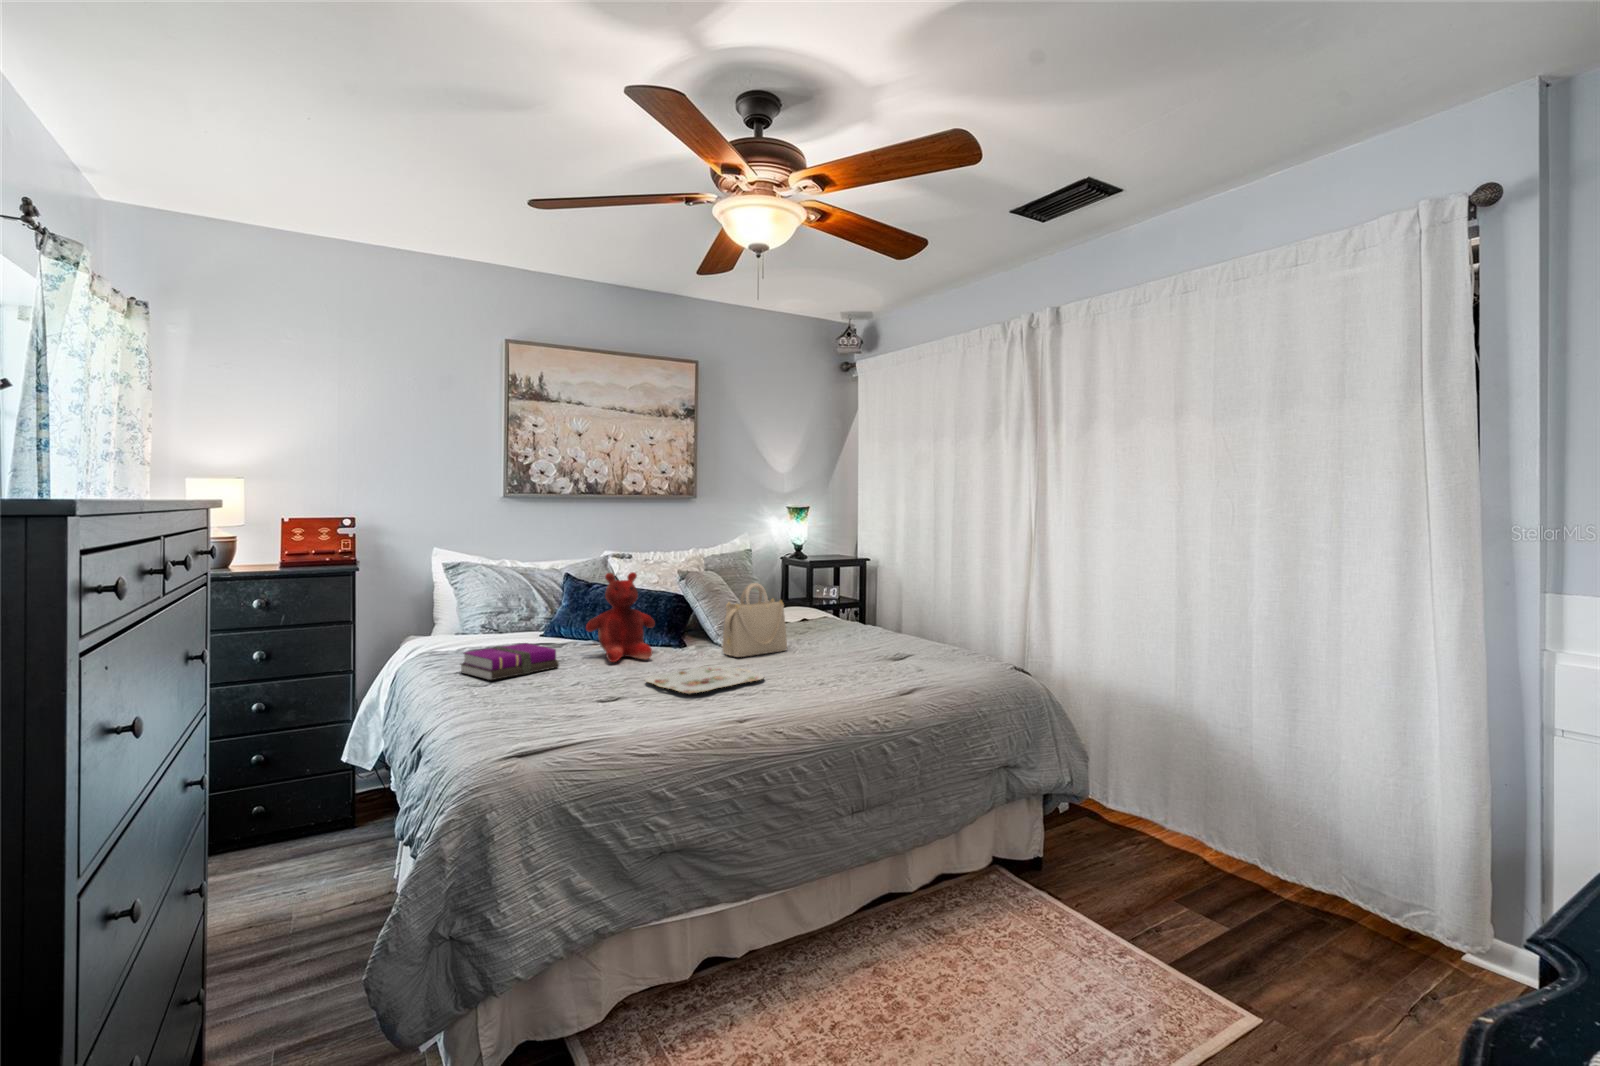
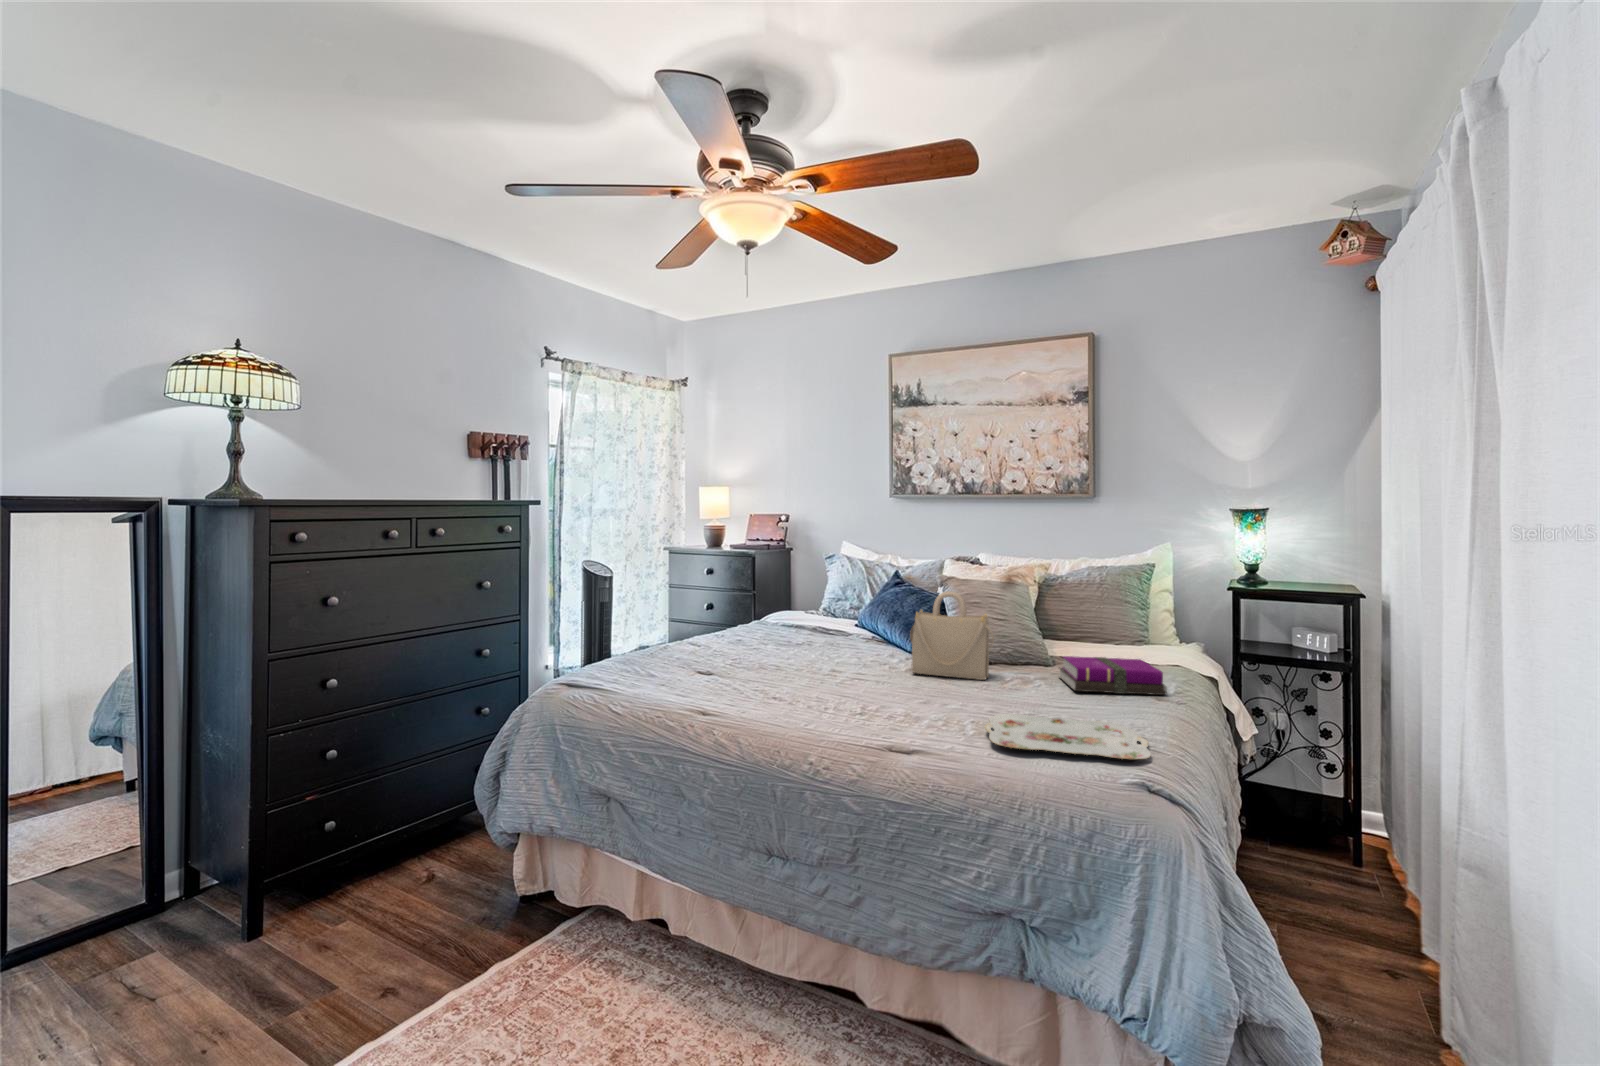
teddy bear: present [586,572,655,662] -> none [811,567,880,656]
notebook: present [461,643,559,680] -> present [1059,656,1167,695]
serving tray: present [645,666,764,694] -> present [985,714,1151,759]

